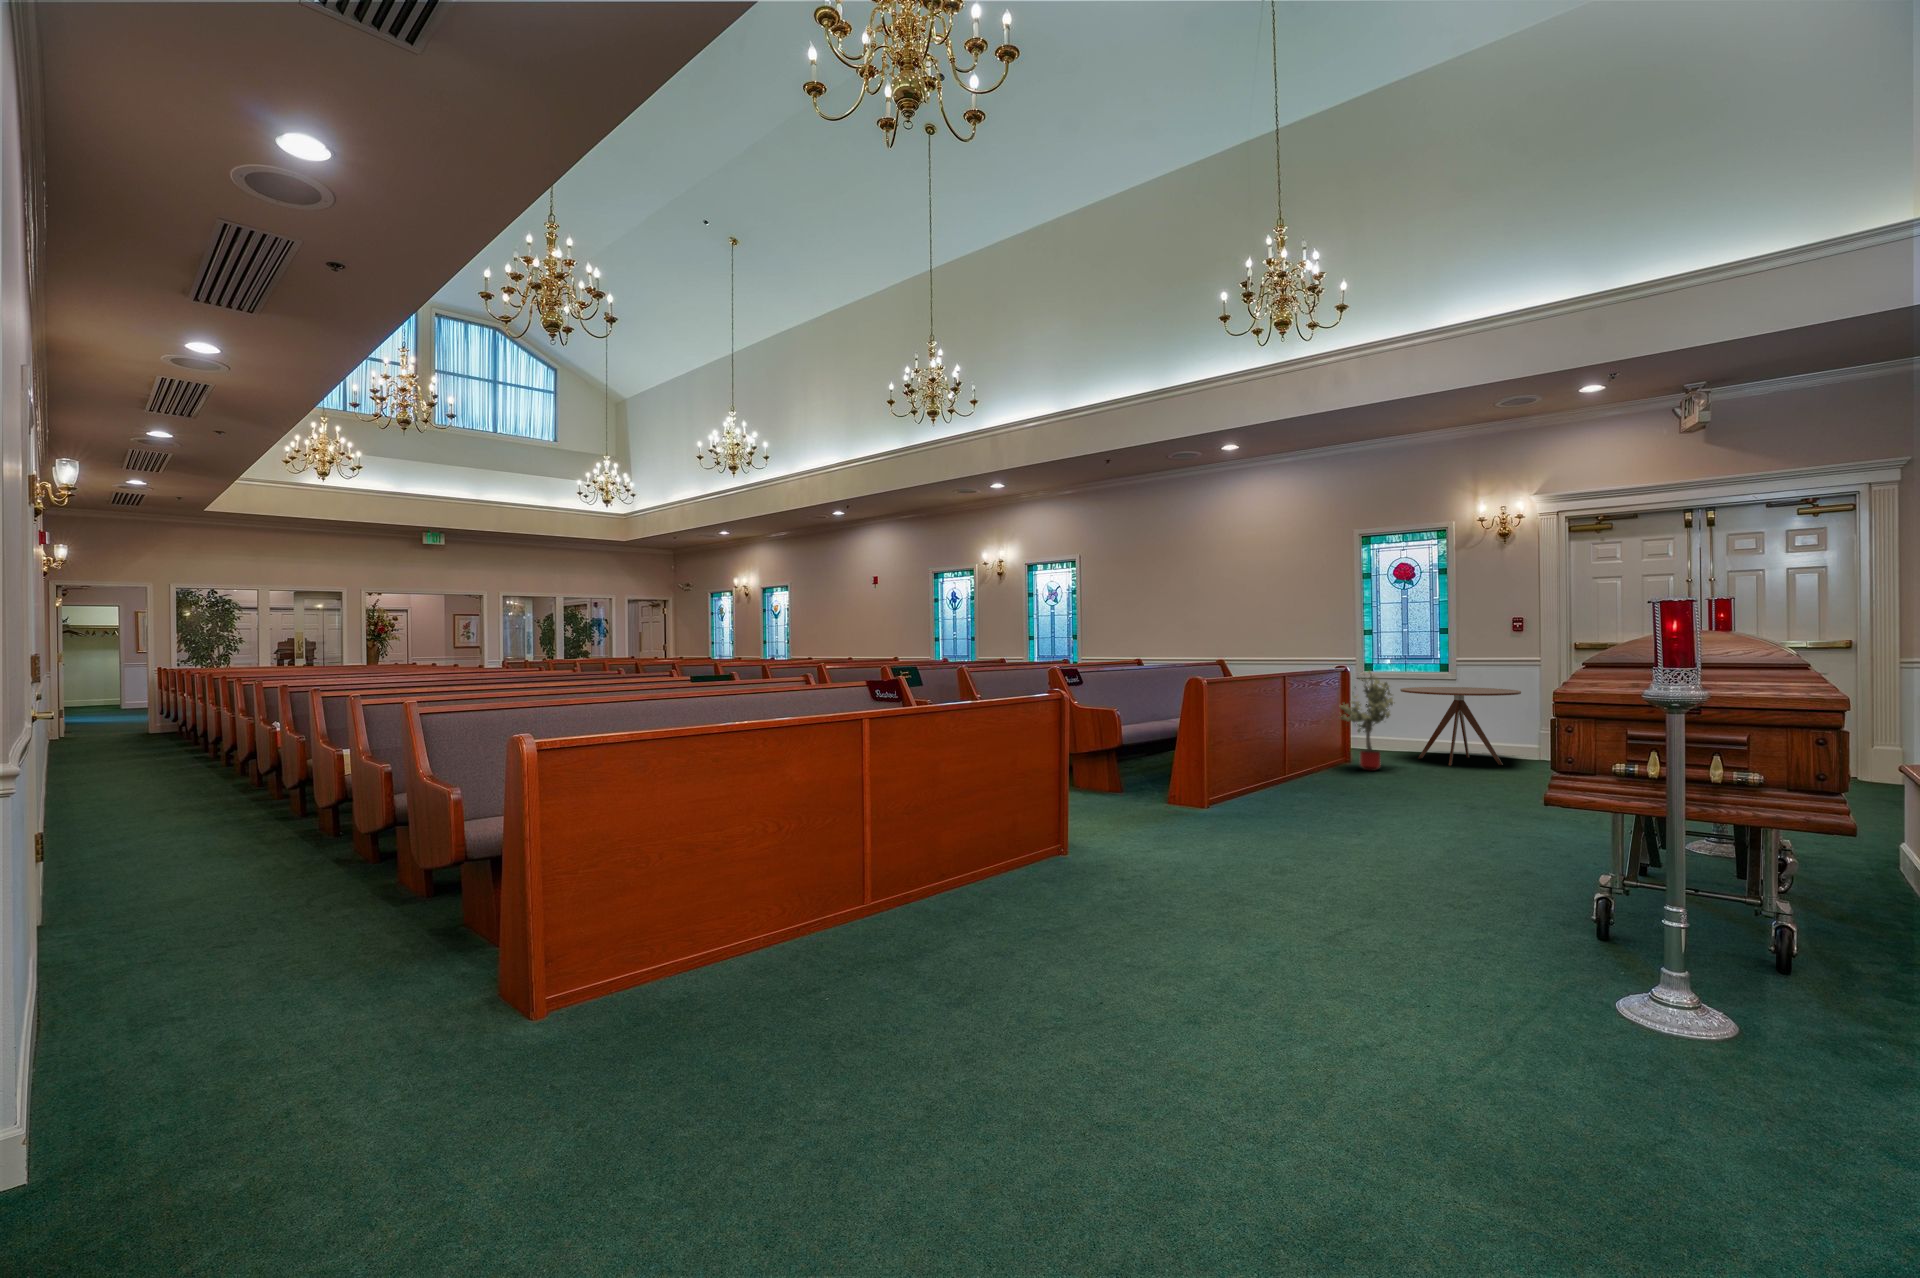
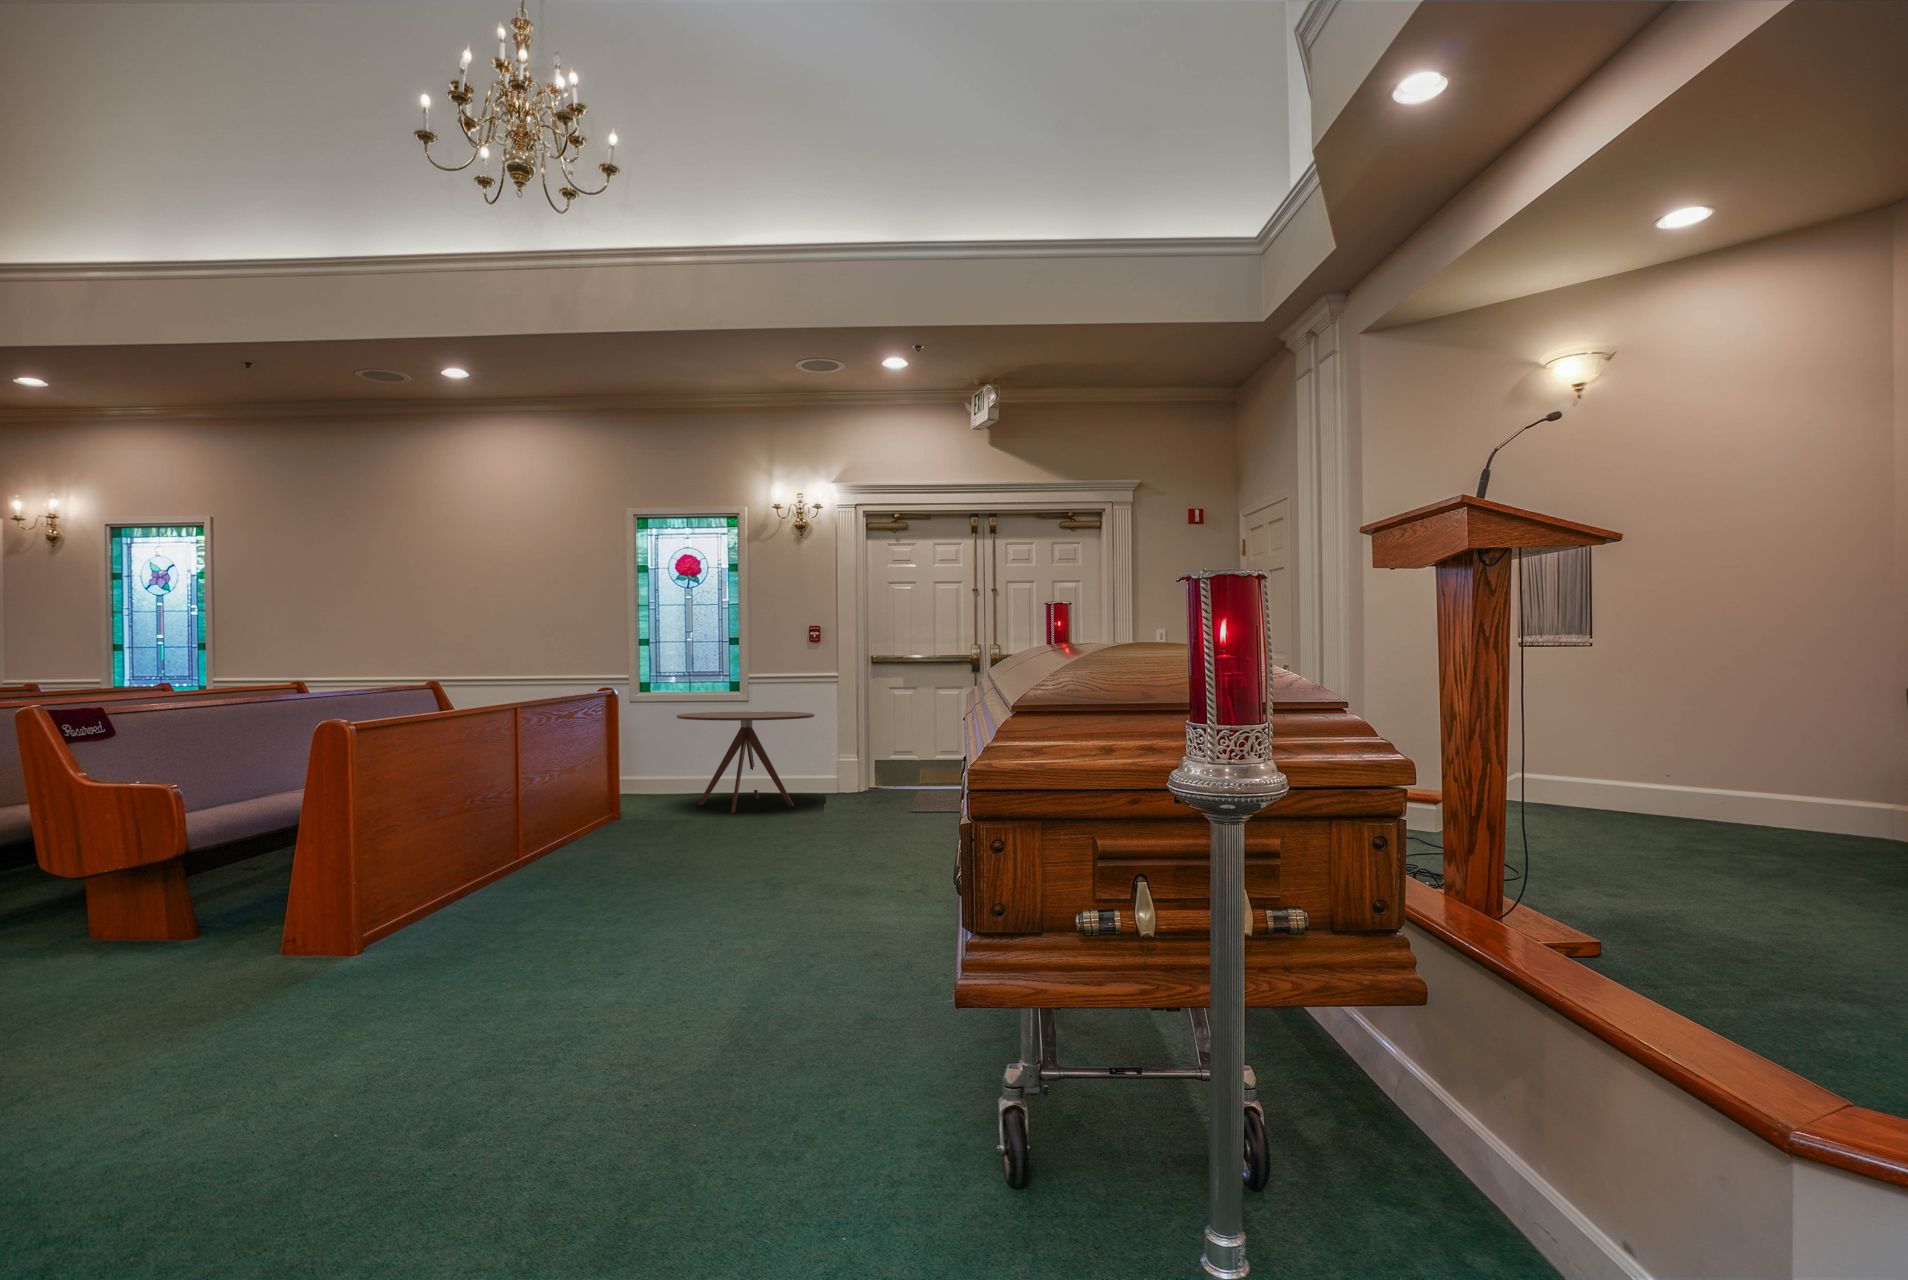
potted tree: present [1339,671,1393,771] -> none [578,688,664,831]

